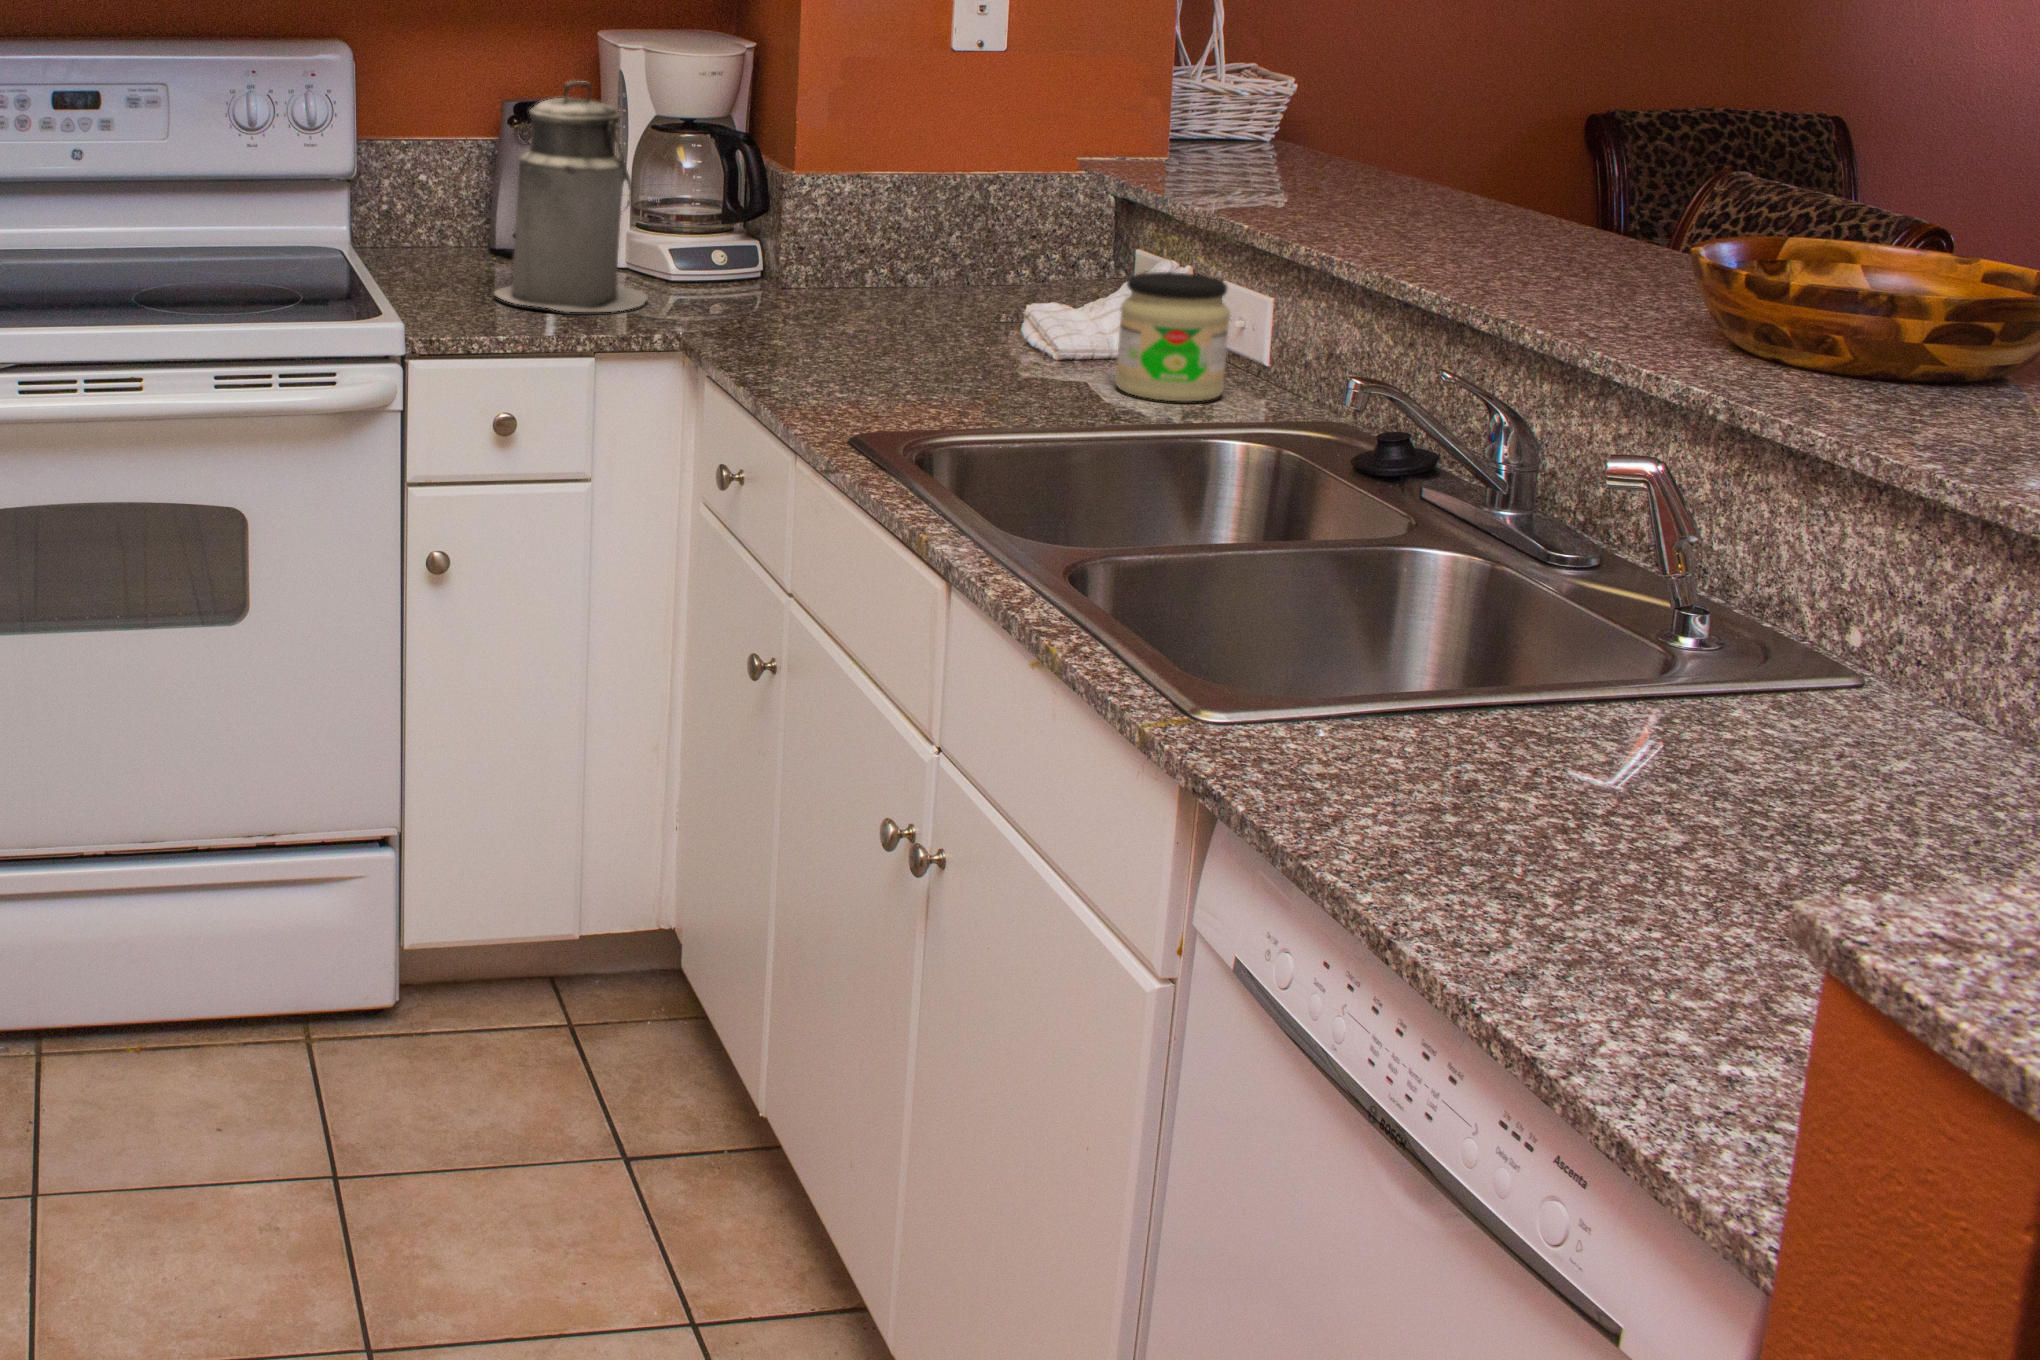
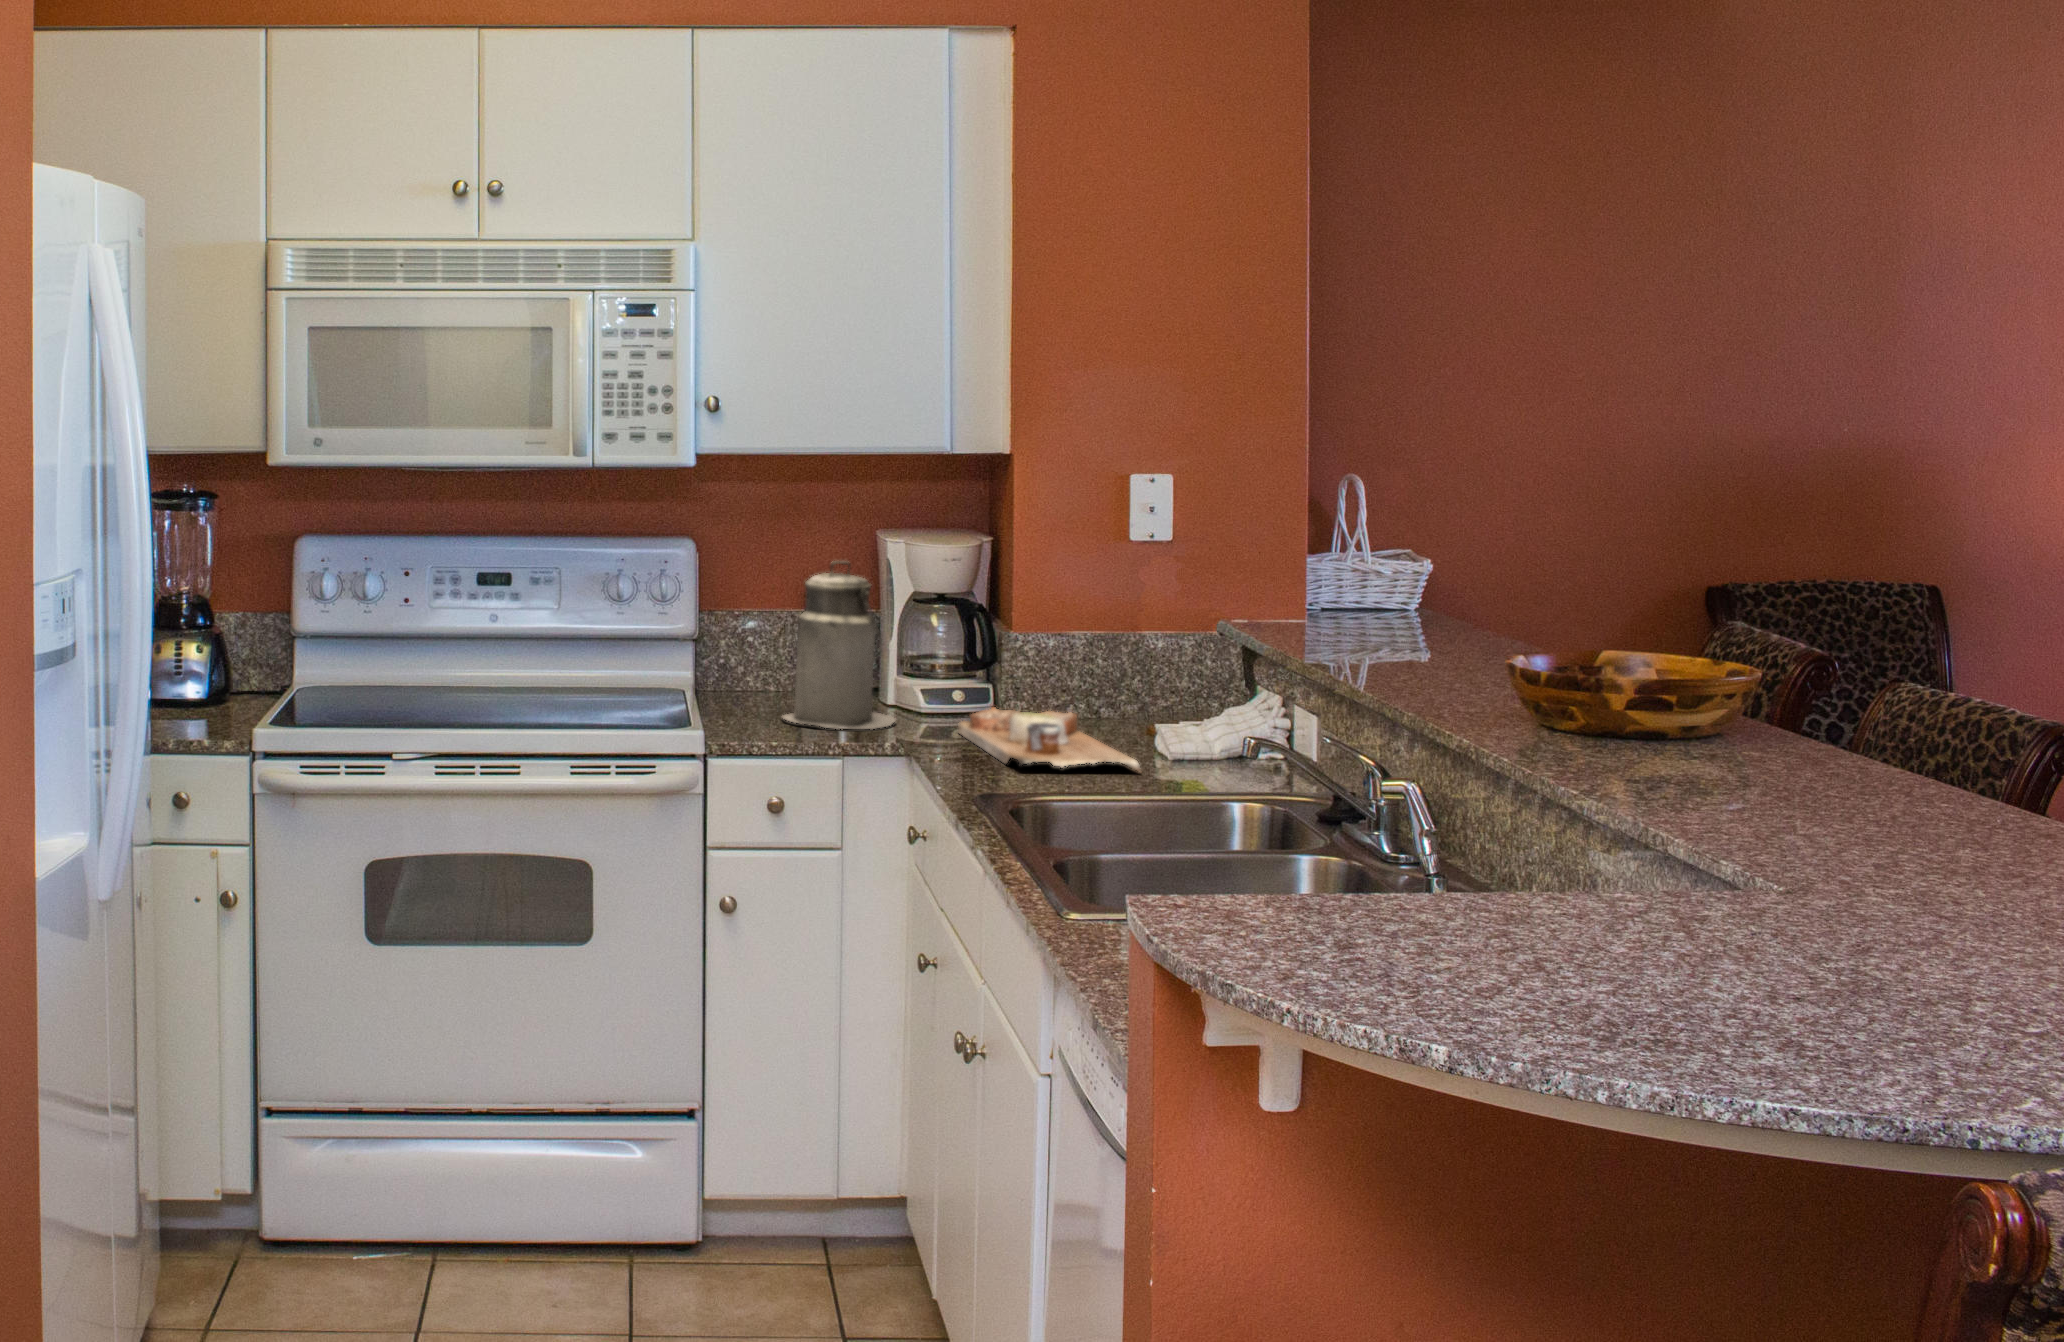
jar: present [1115,272,1230,402] -> none [1216,696,1297,789]
cutting board: none [735,278,1013,378] -> present [958,707,1140,771]

